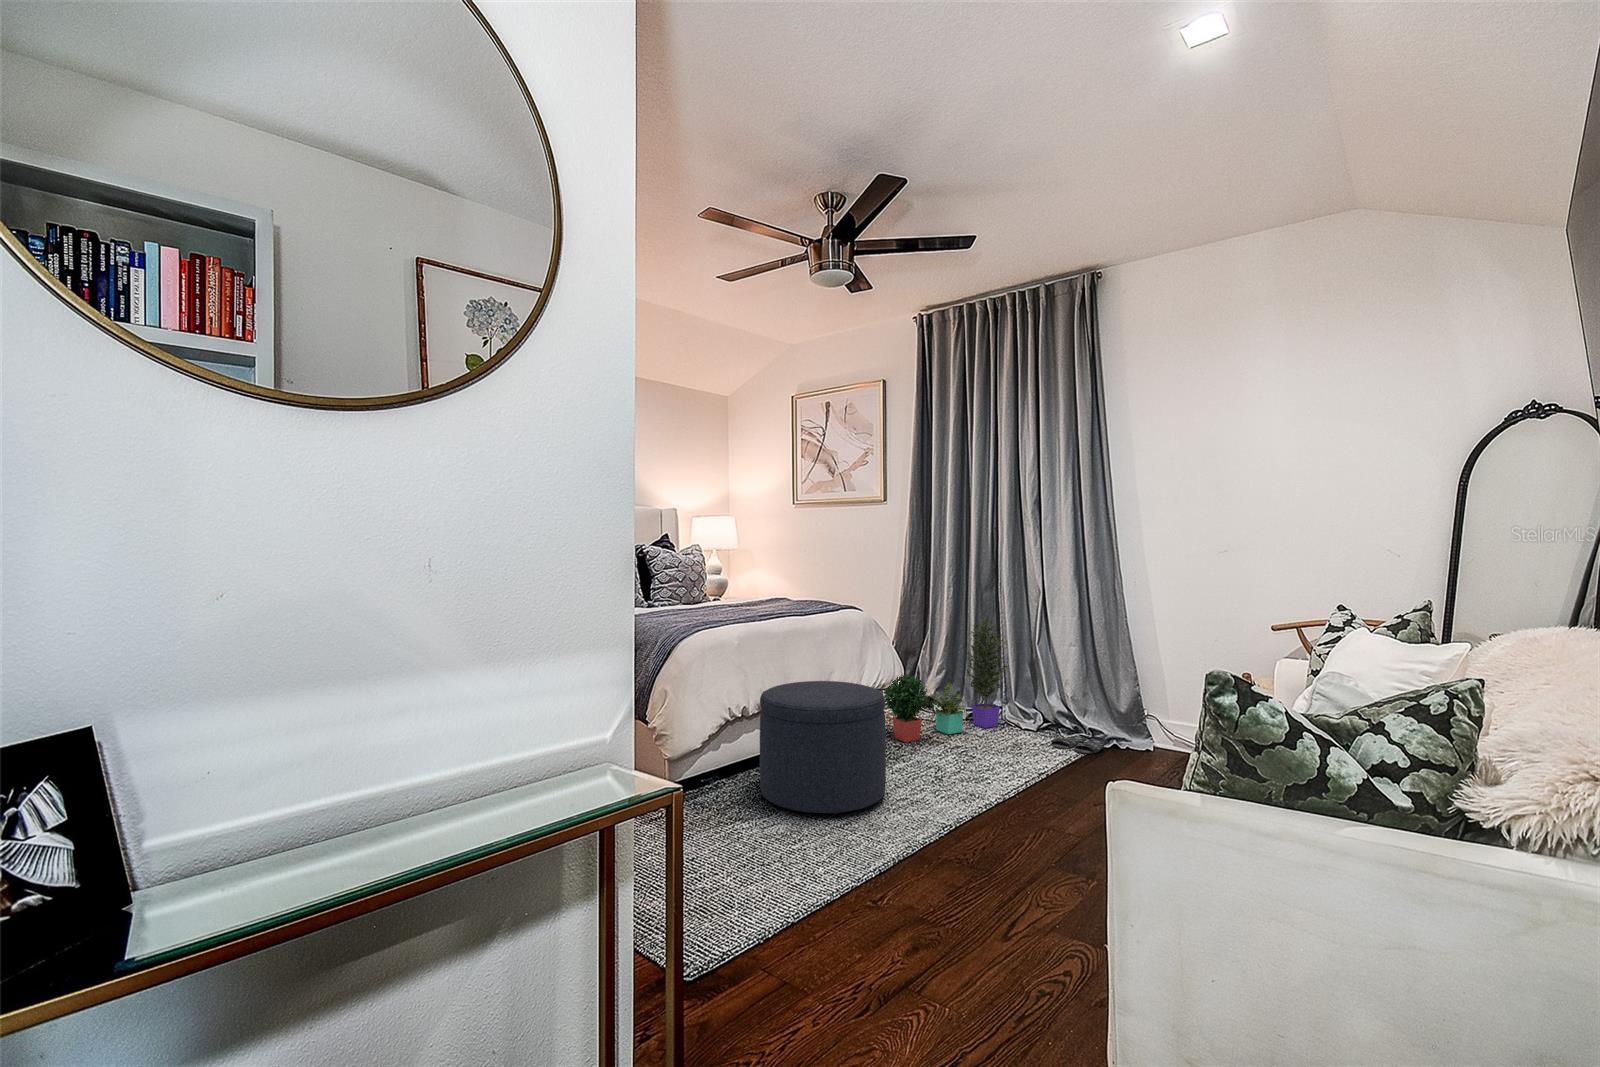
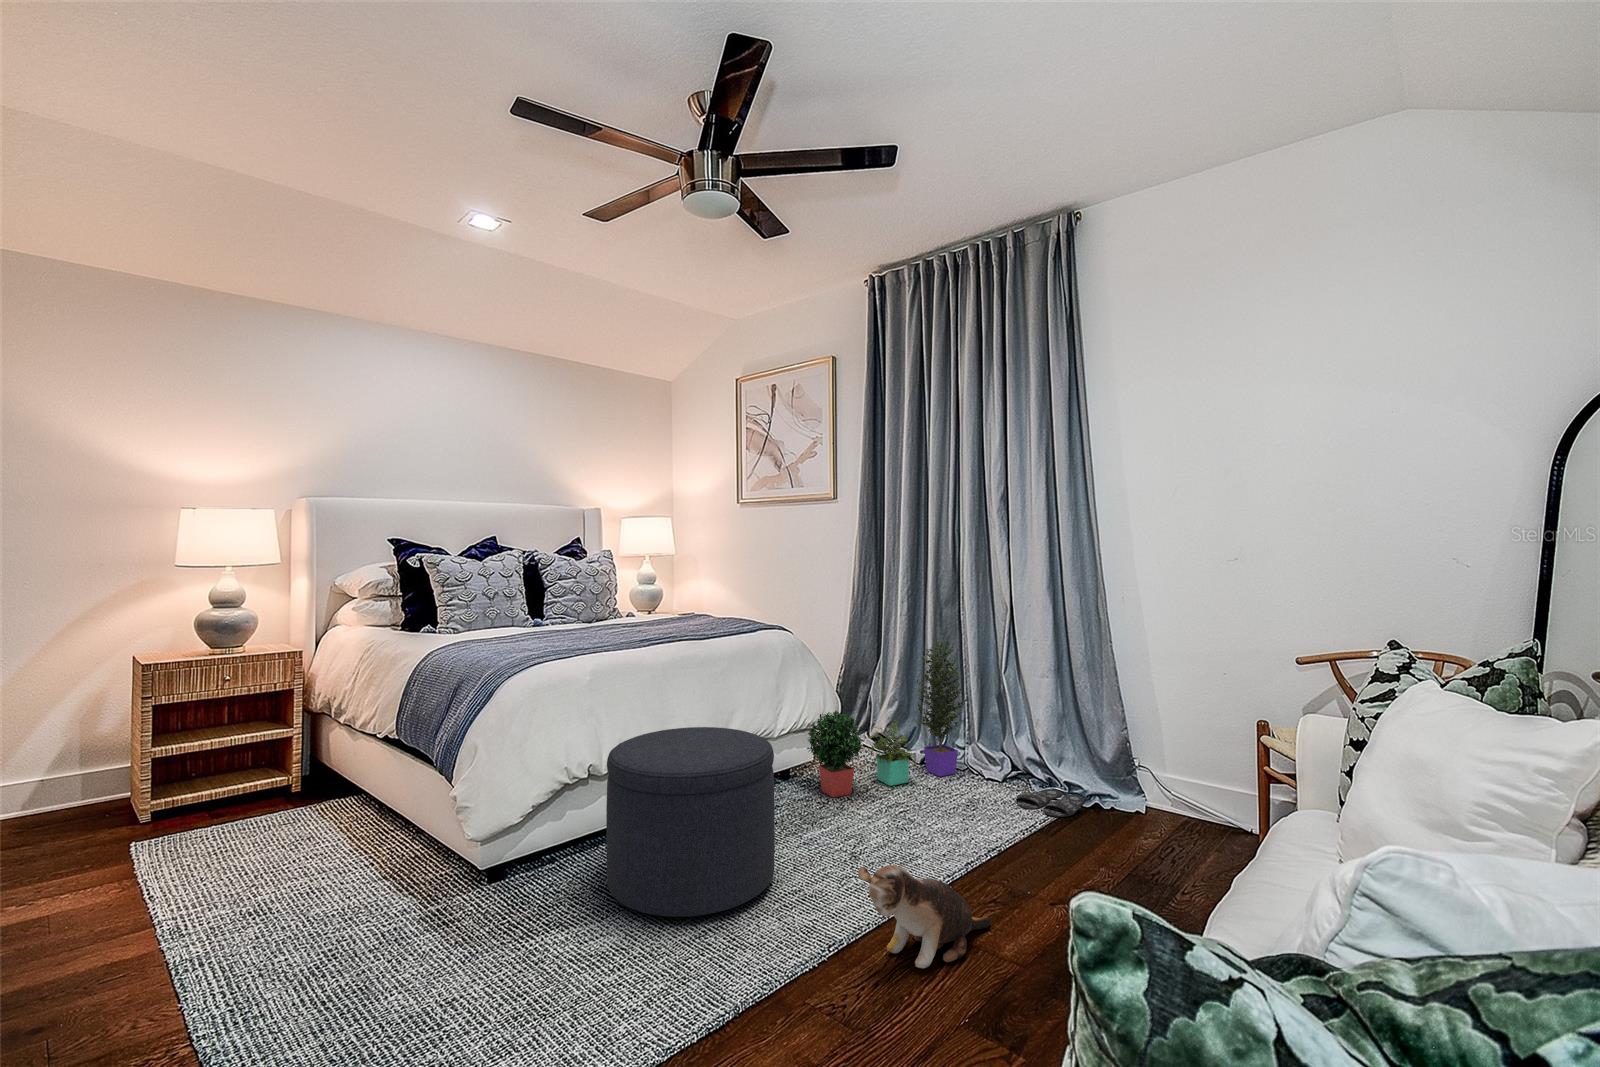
plush toy: none [967,768,1054,840] -> present [858,865,991,968]

